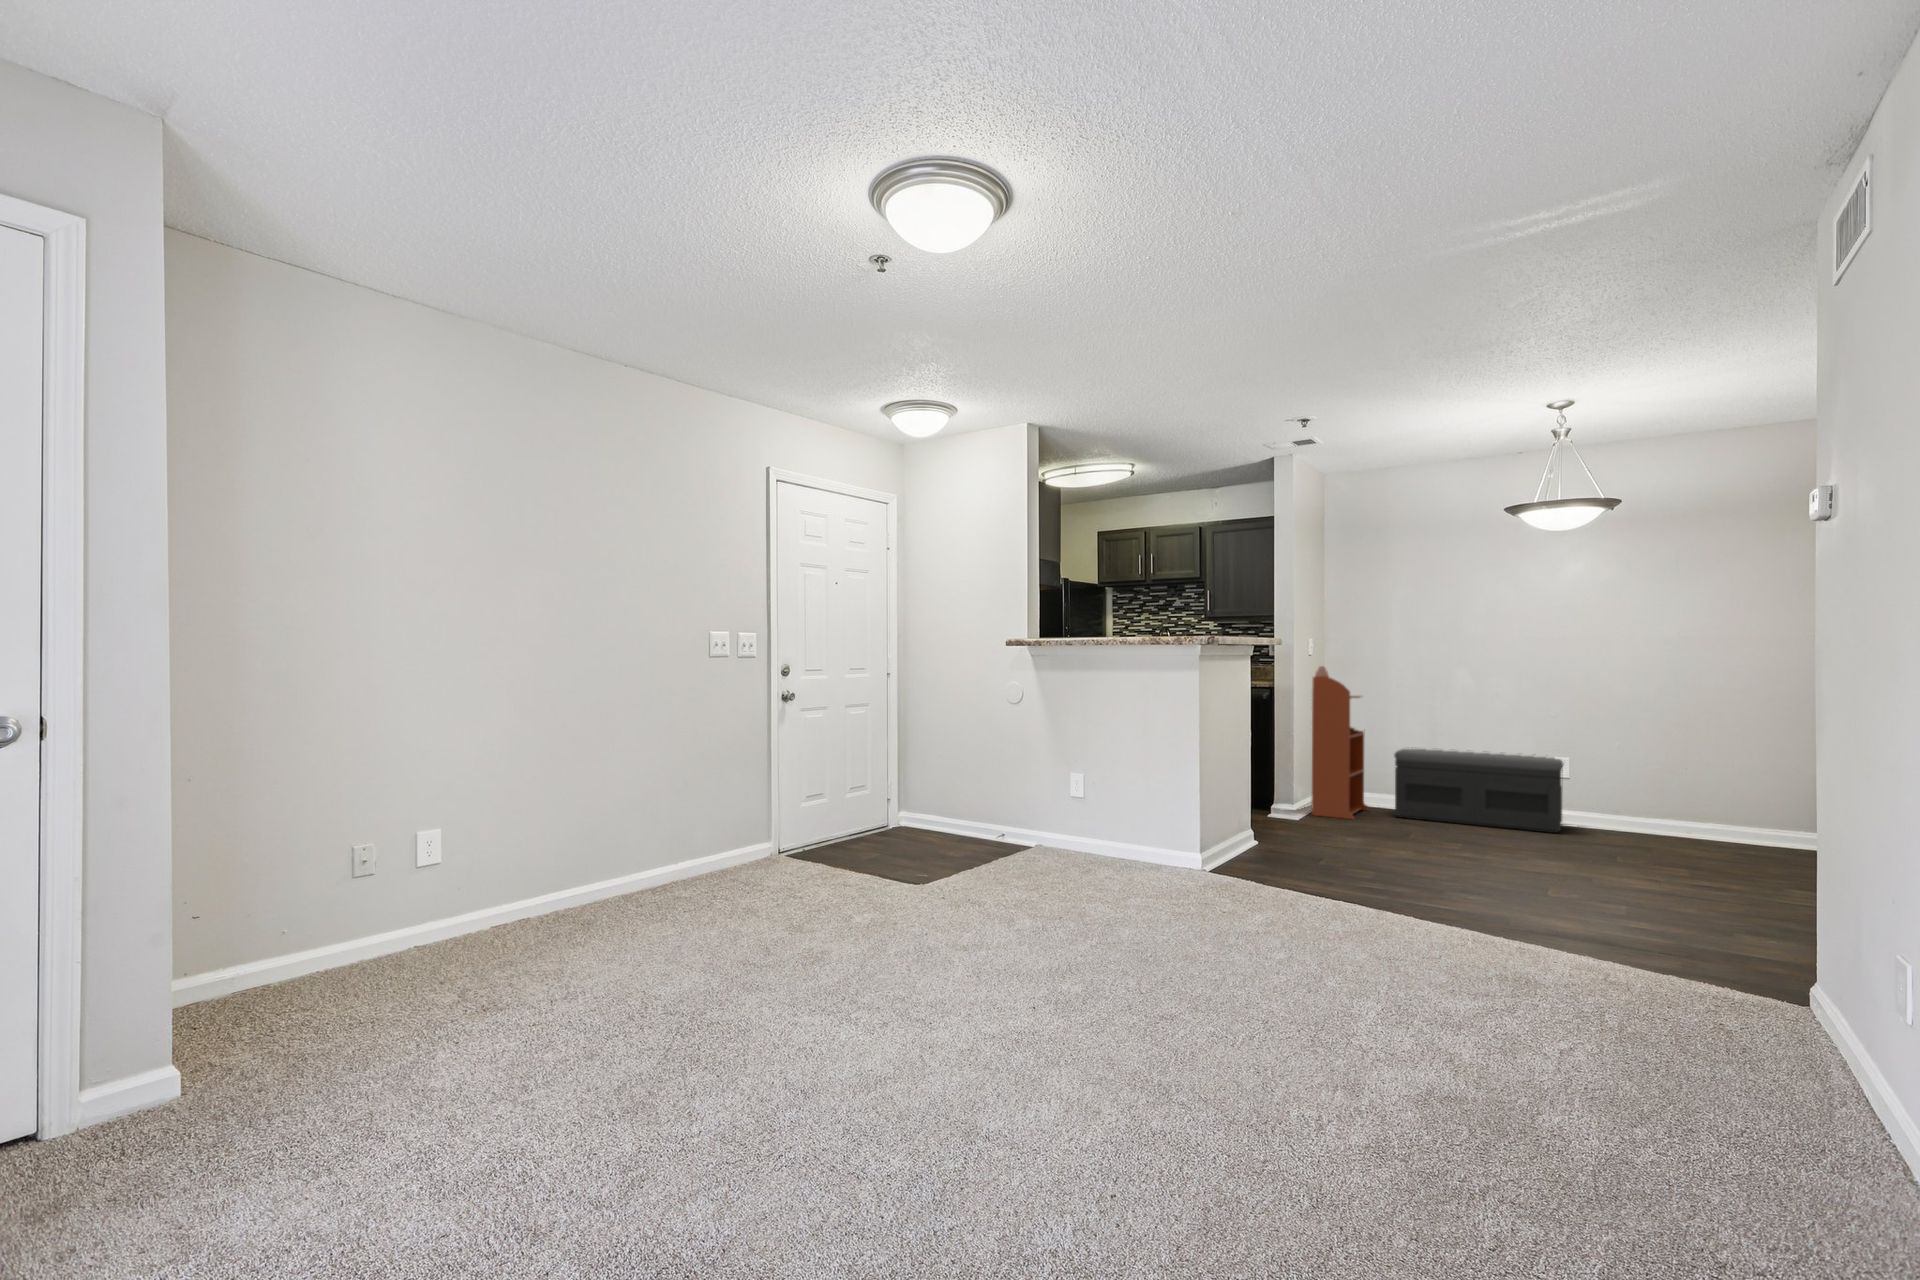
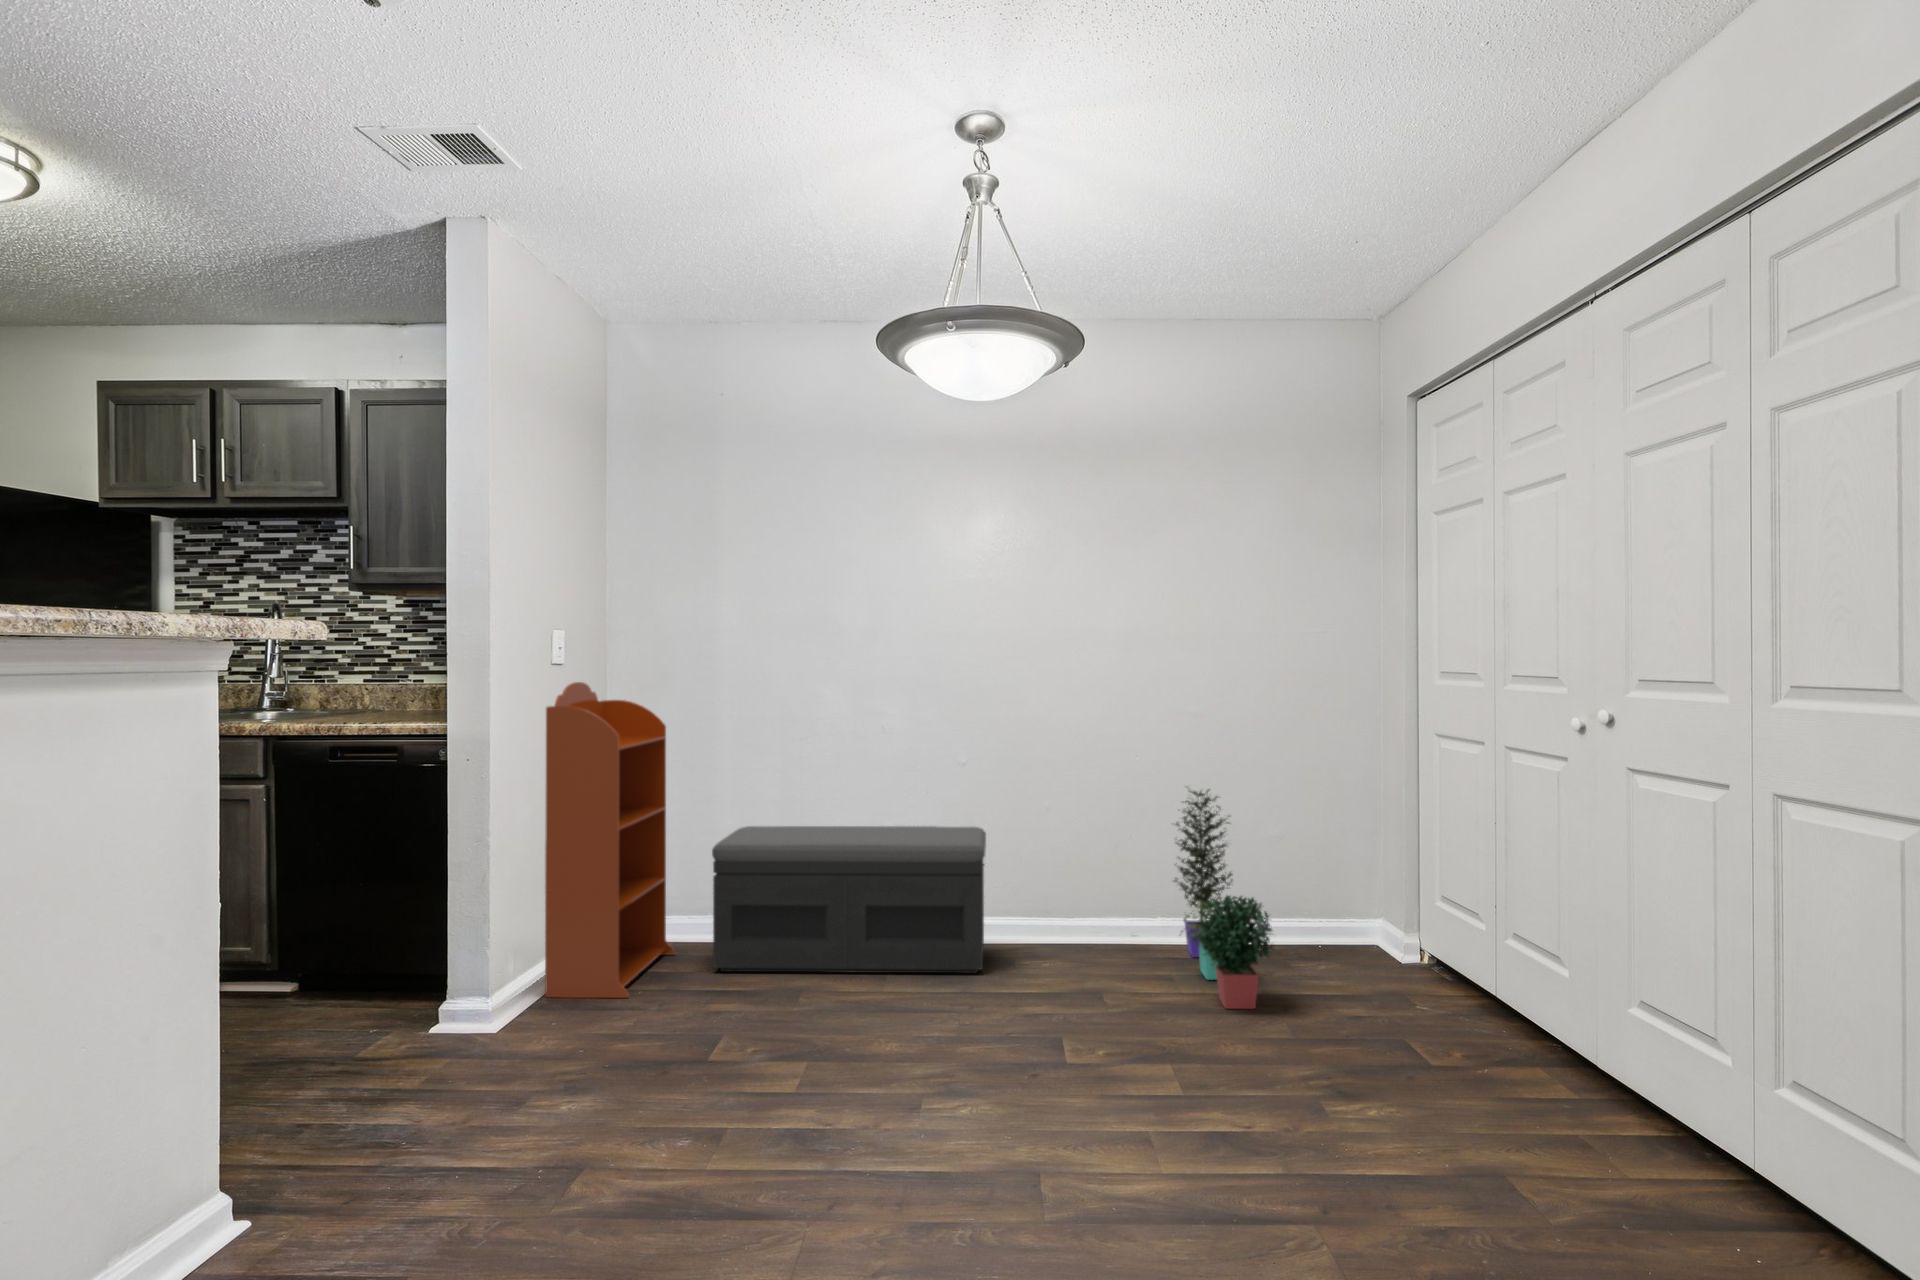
potted plant: none [1700,739,1765,862] -> present [1174,789,1273,1009]

